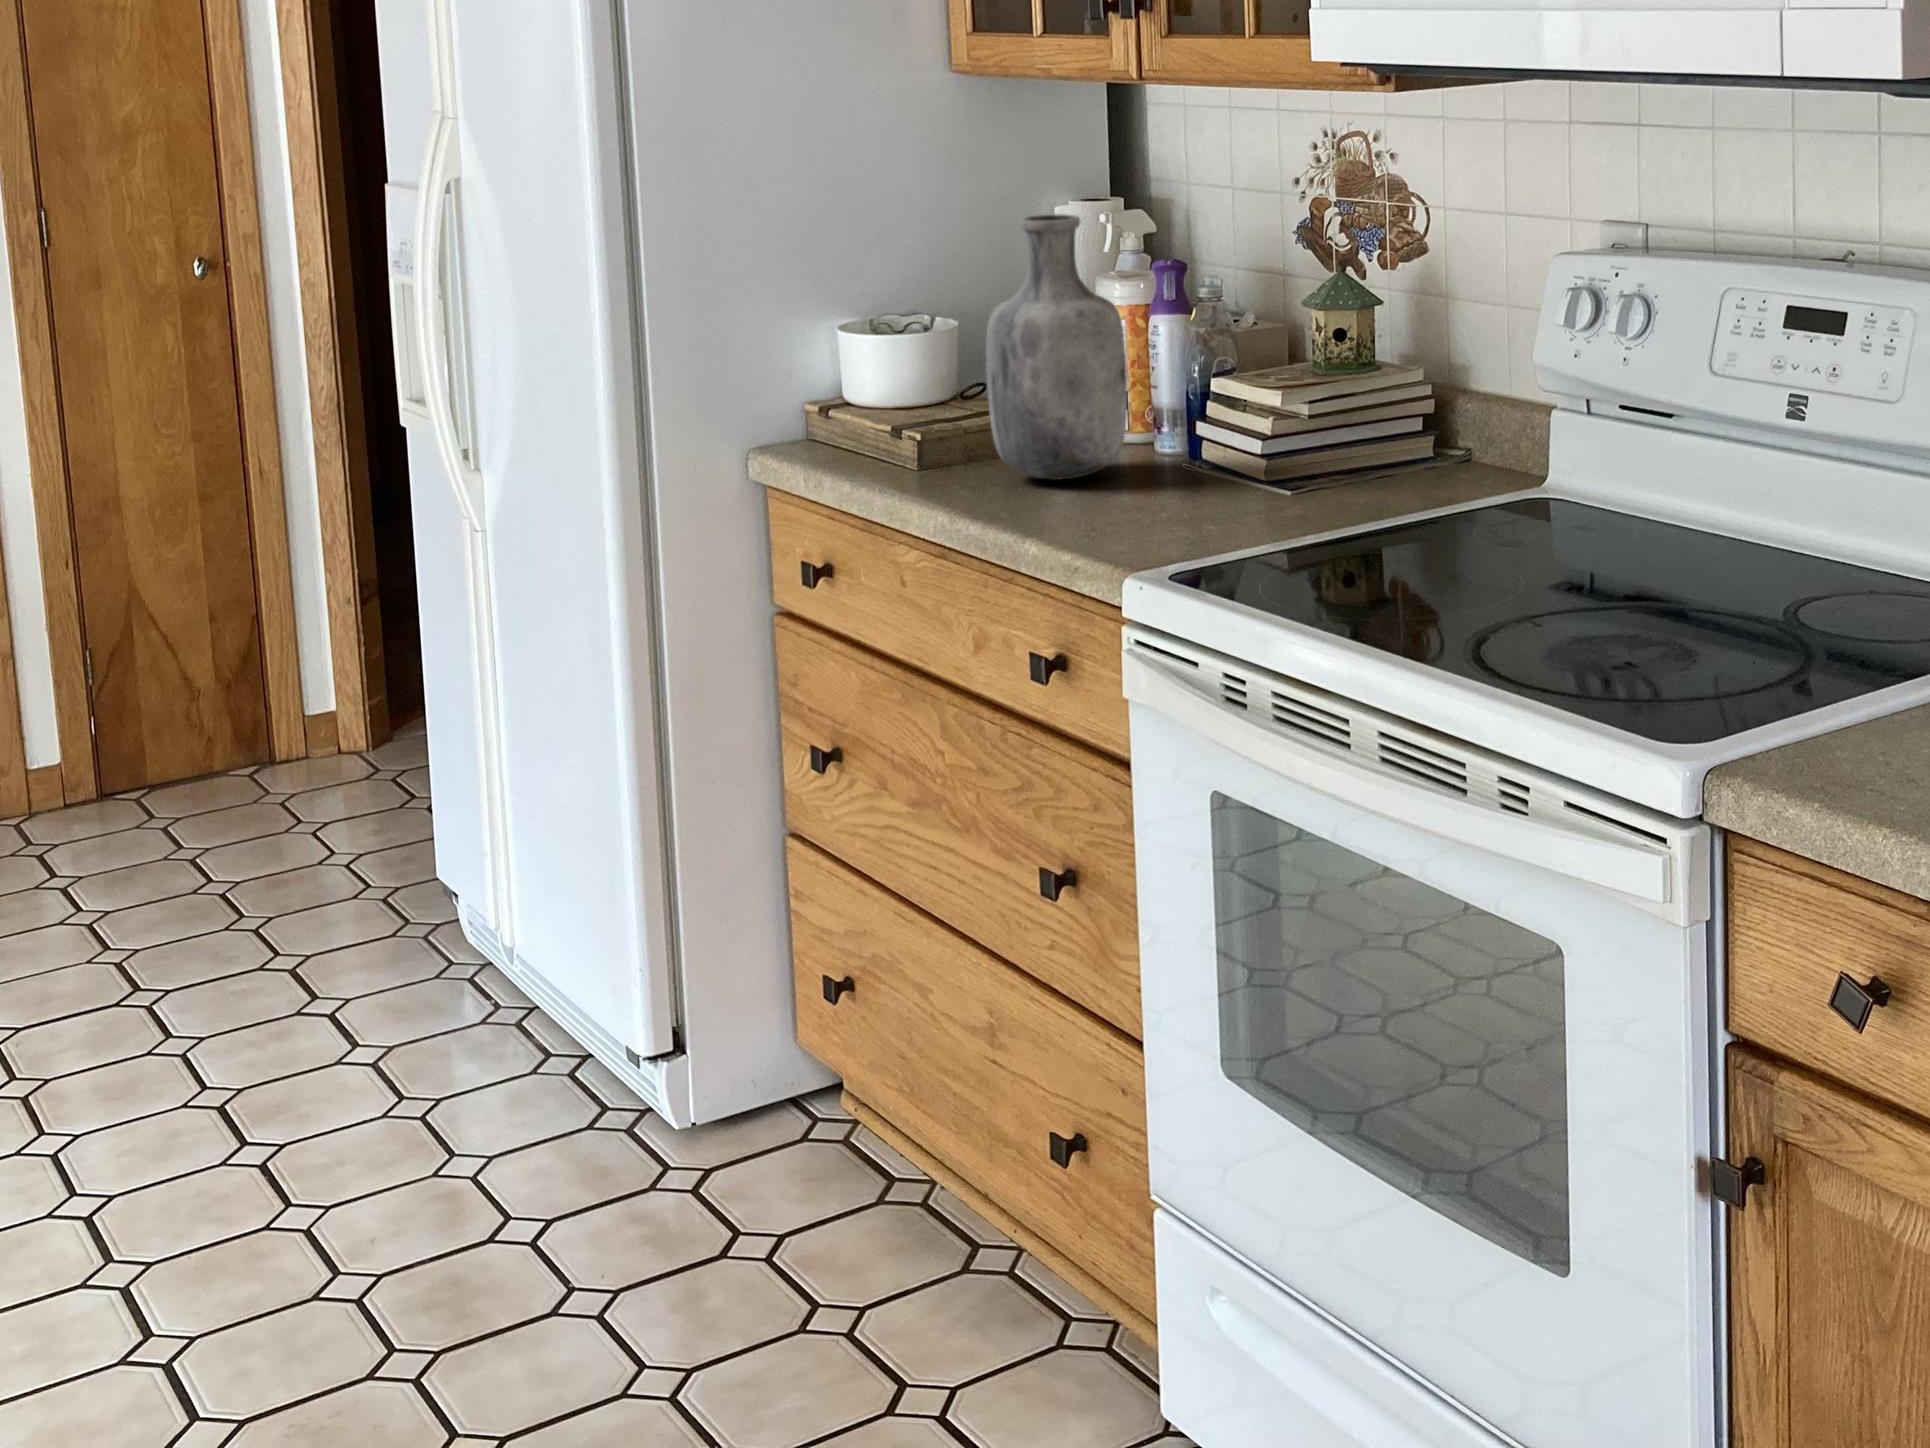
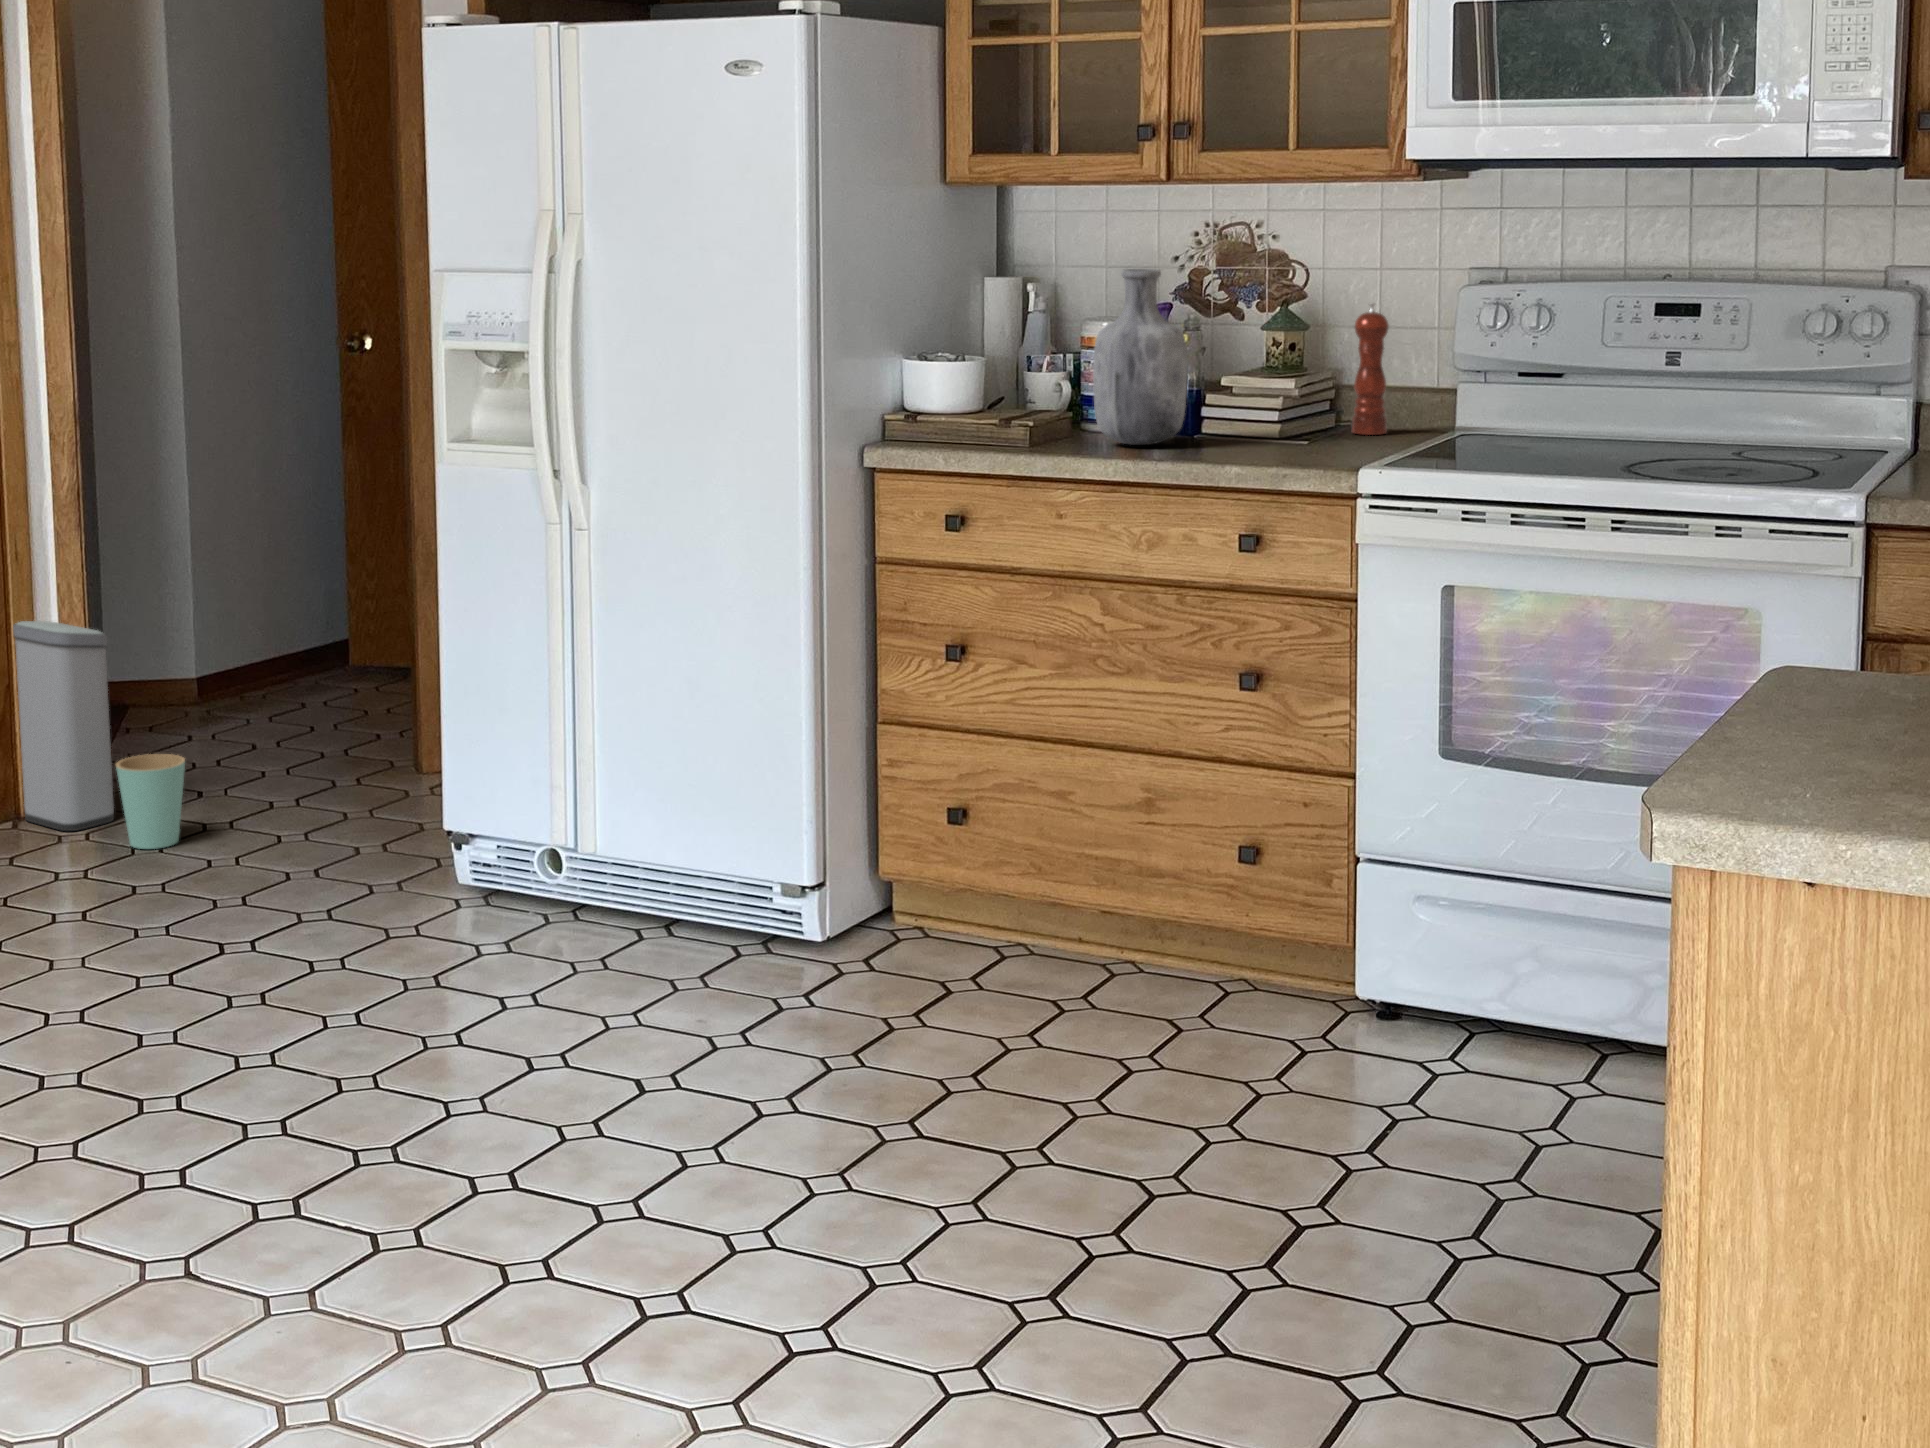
pepper mill: none [1409,272,1467,482] -> present [1352,303,1389,435]
trash can: none [233,546,345,826] -> present [13,621,185,849]

